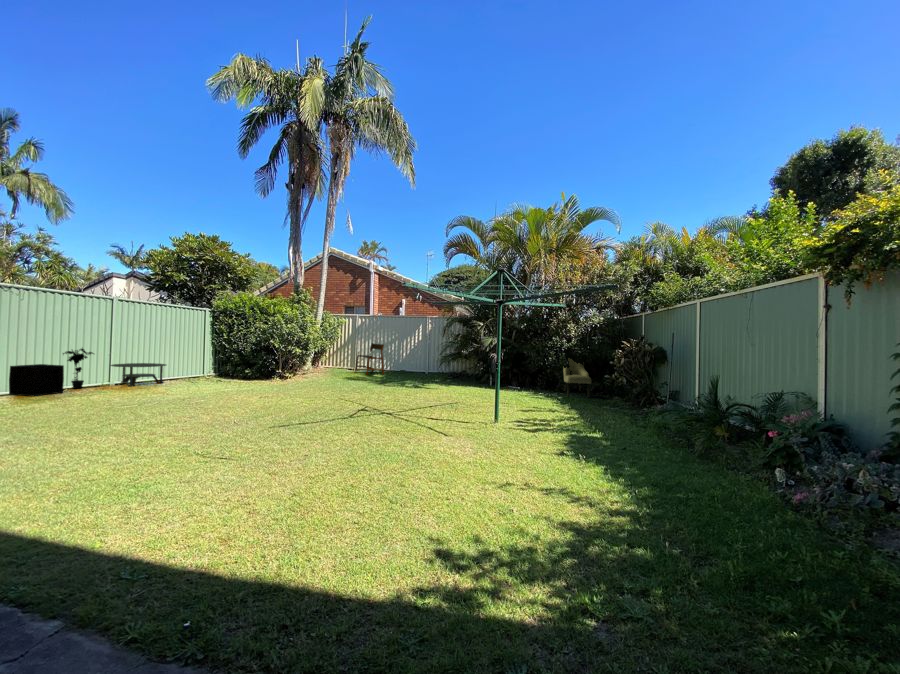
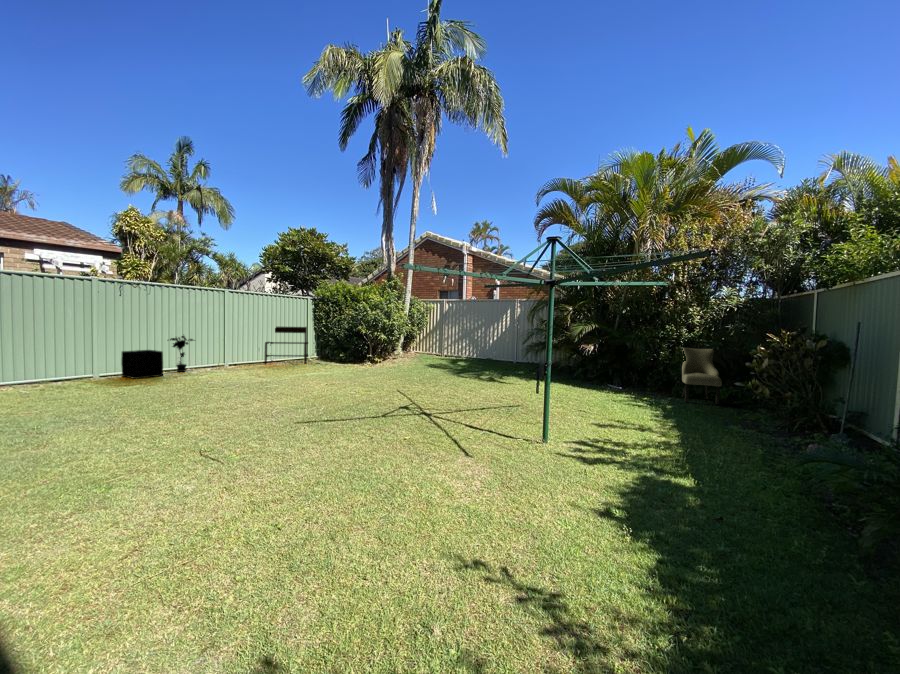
bench: present [355,343,384,375] -> present [265,326,308,363]
round table: present [110,363,166,387] -> none [211,349,259,371]

